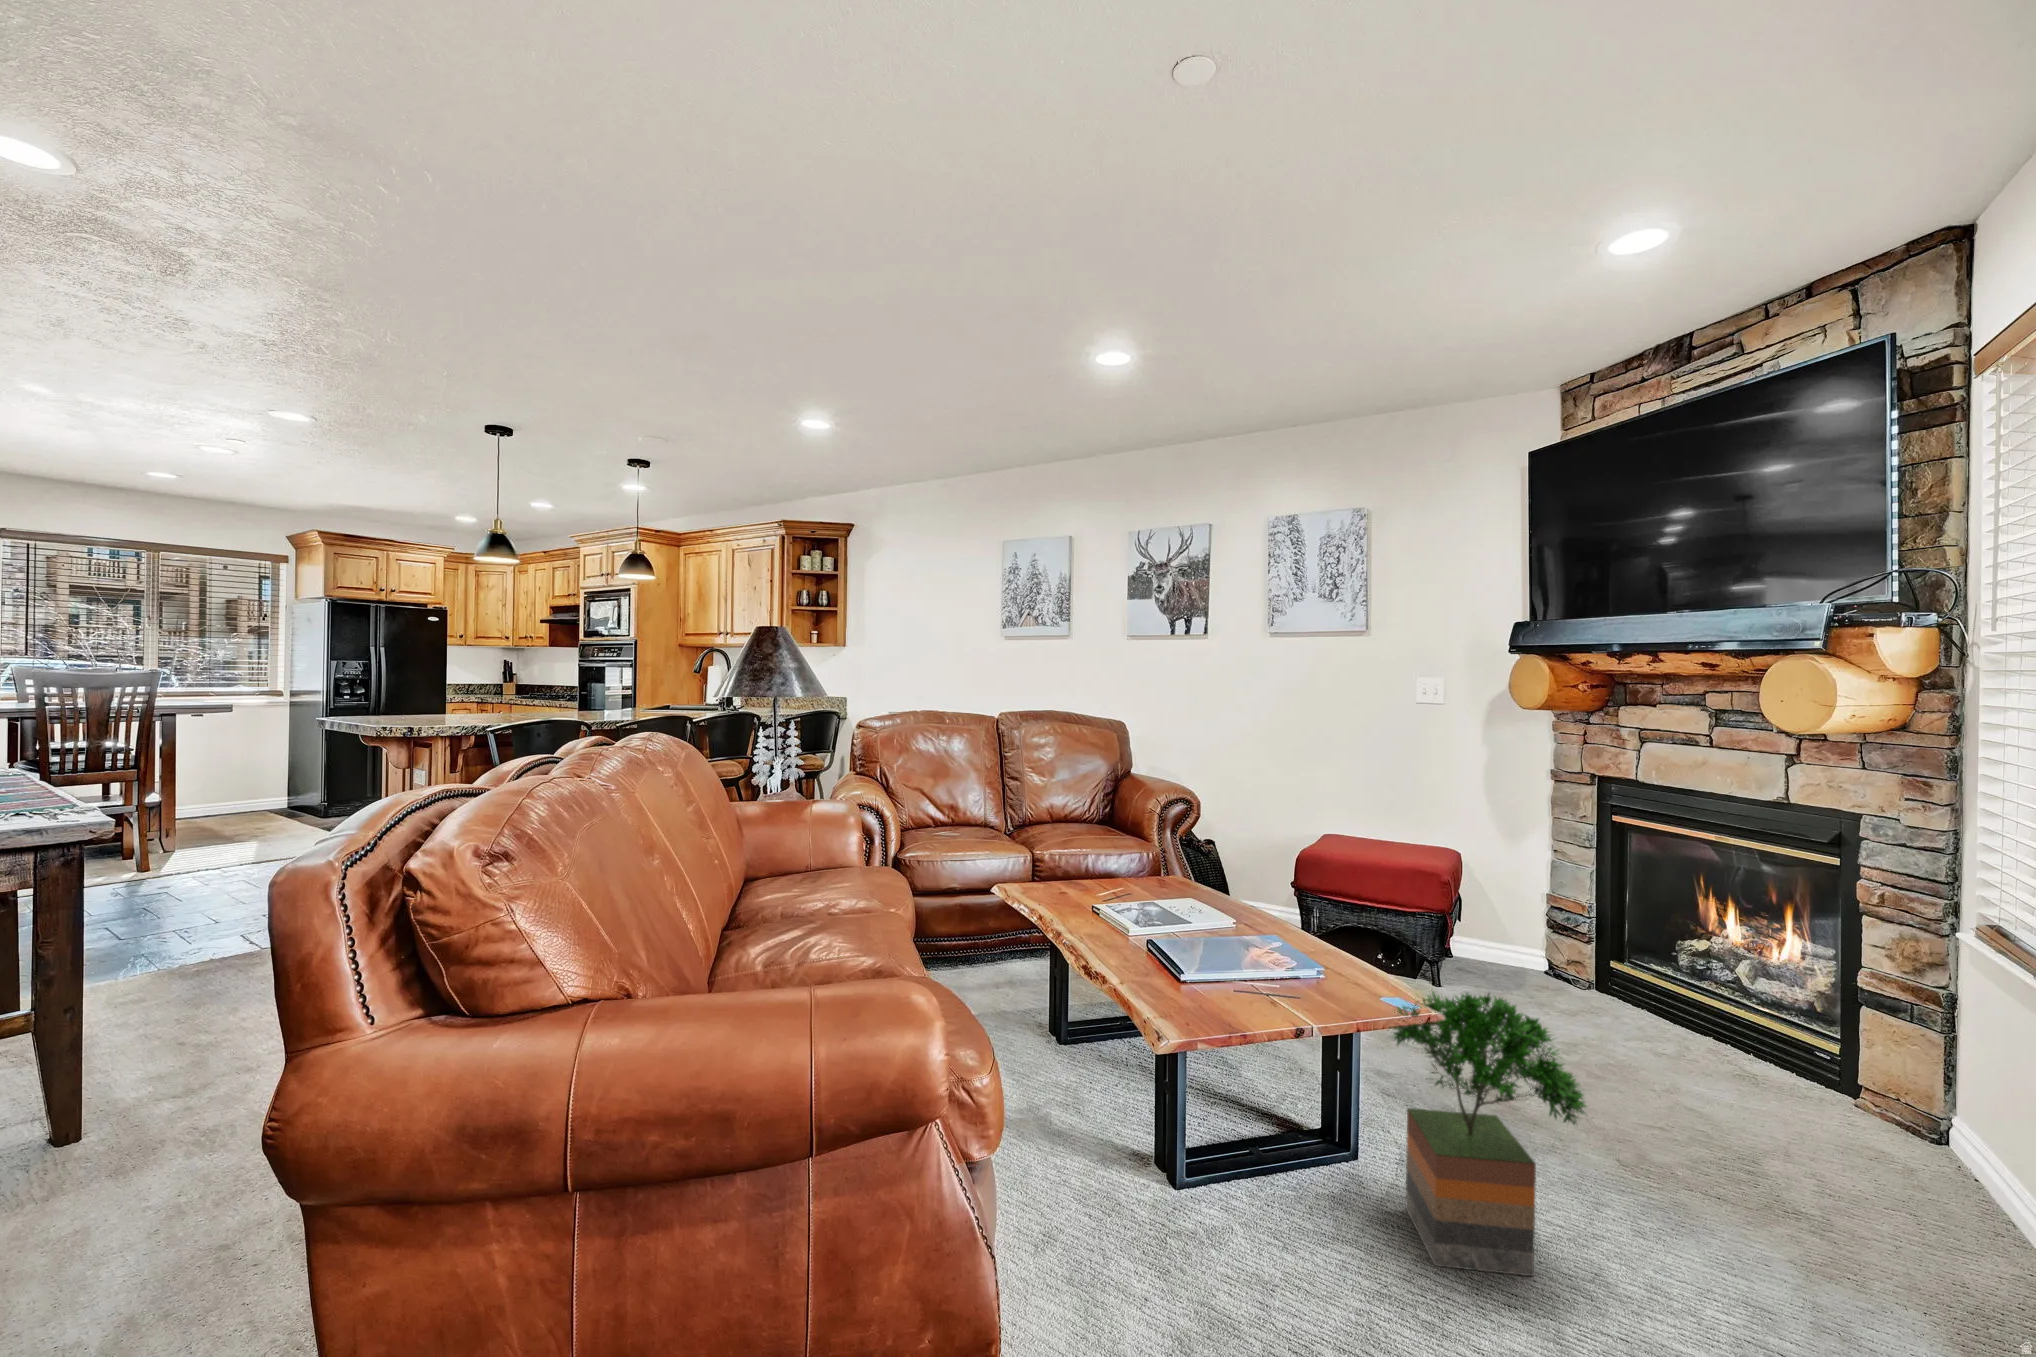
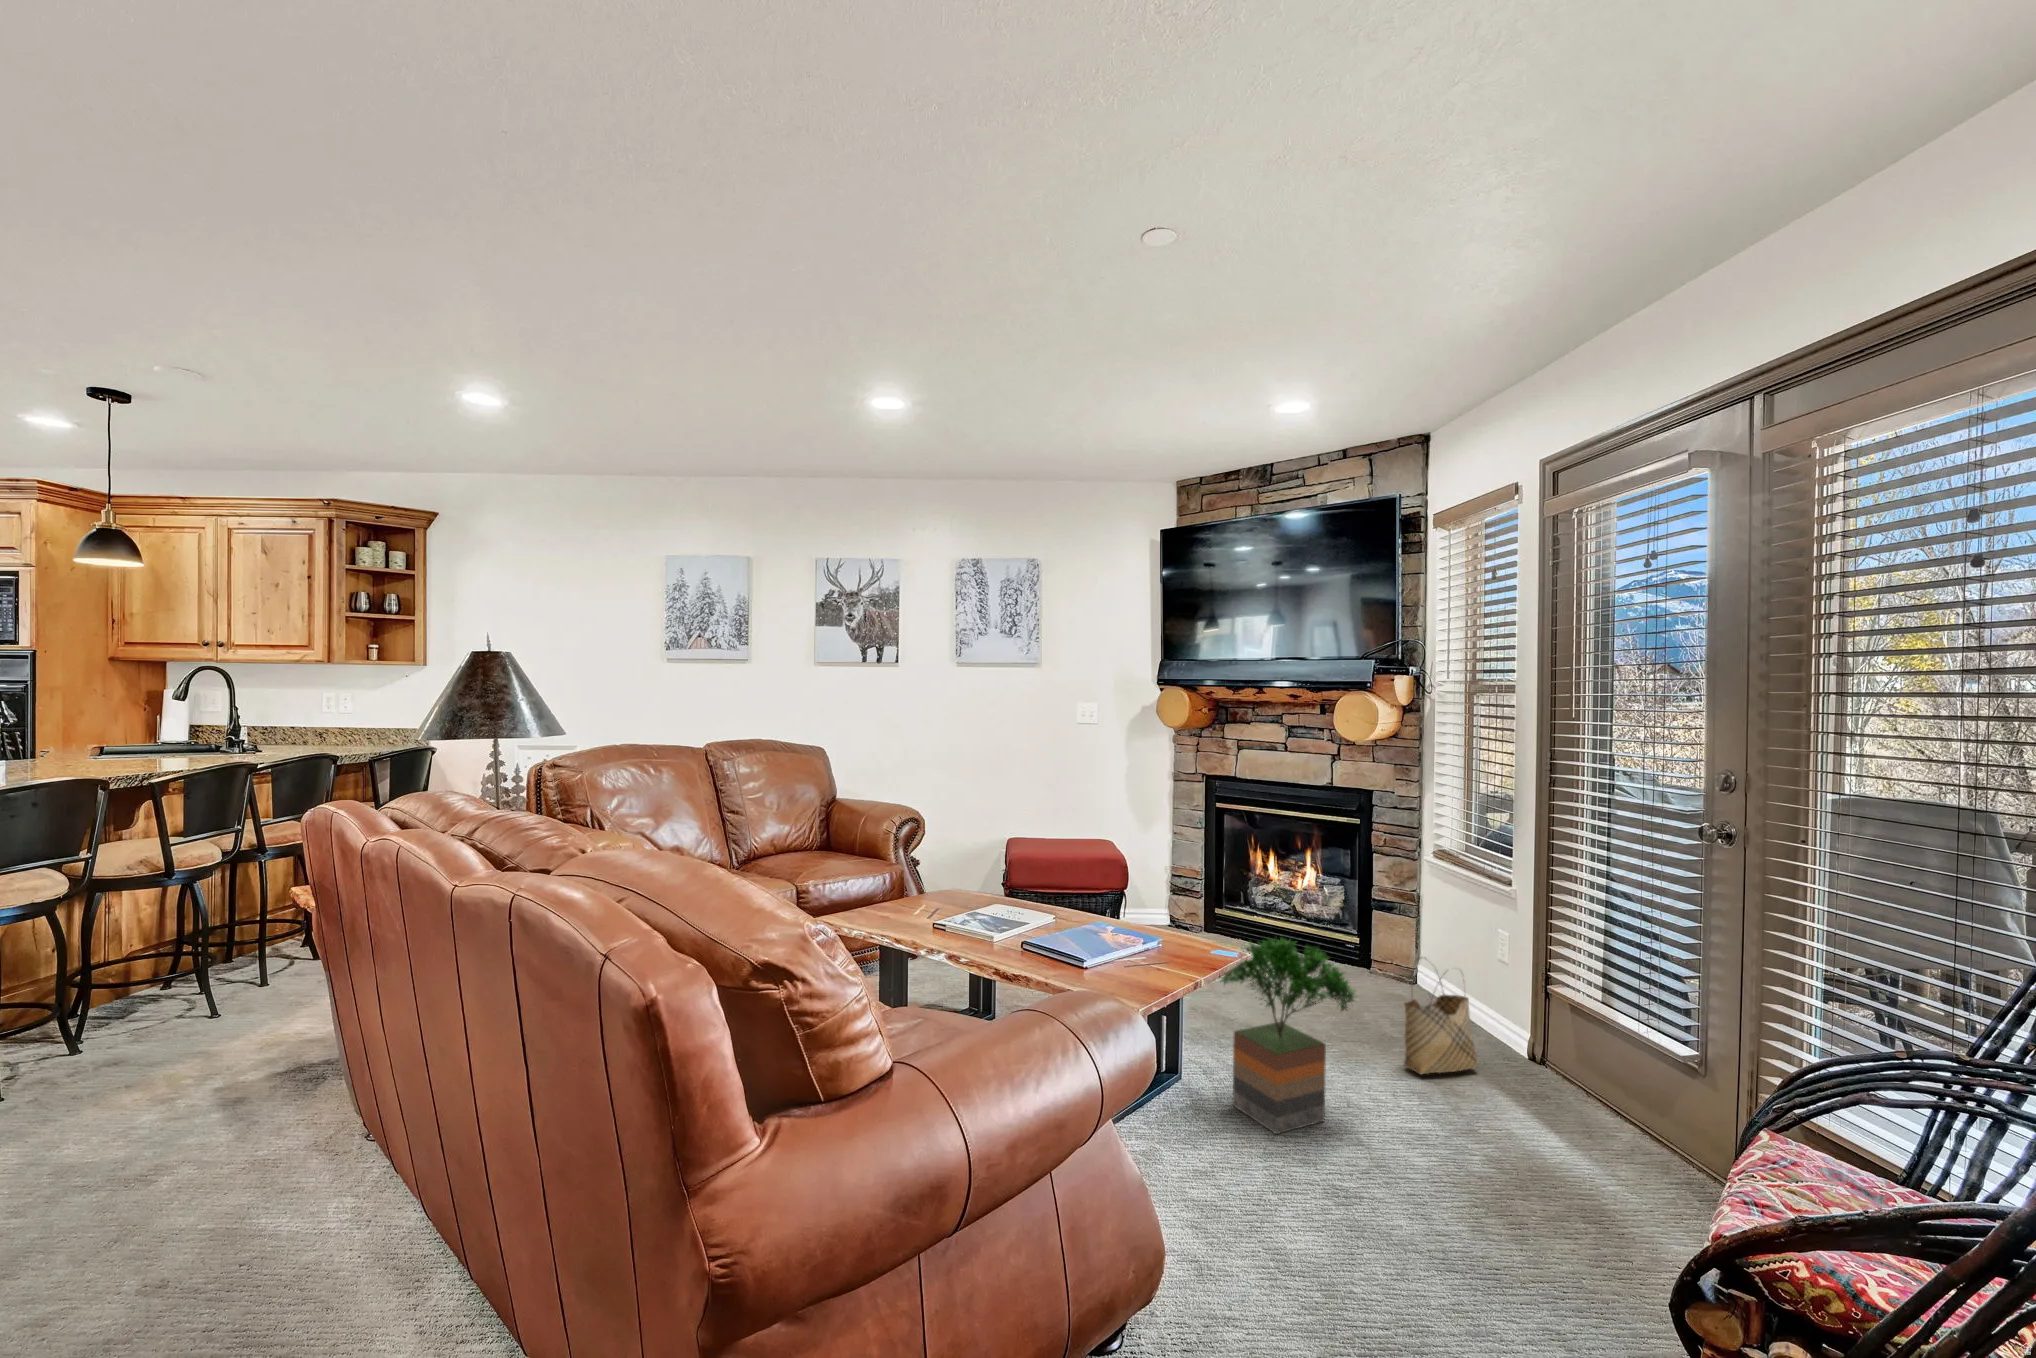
woven basket: none [1764,1082,1932,1298] -> present [1404,957,1476,1074]

